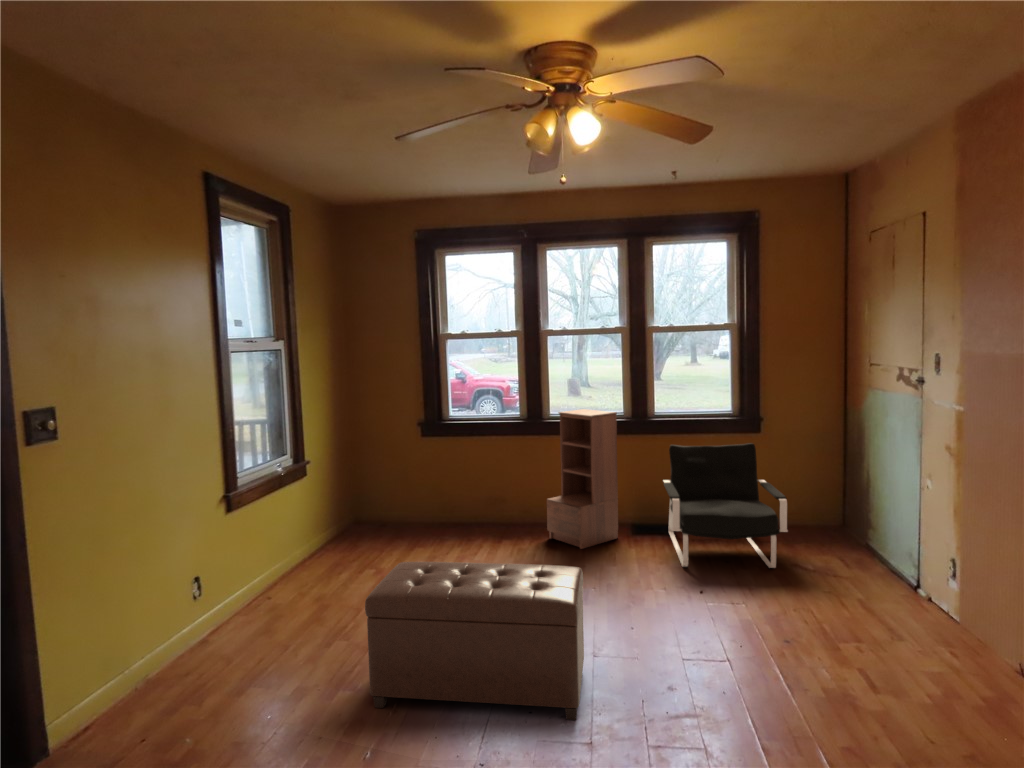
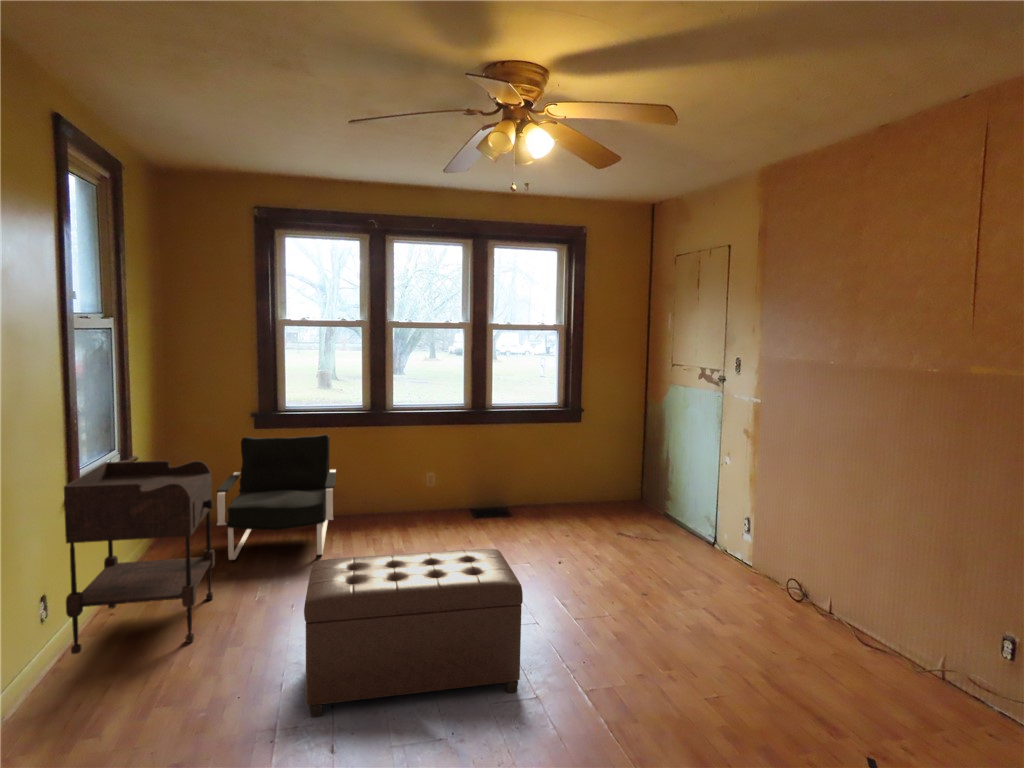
bookshelf: present [547,409,618,549] -> none [397,399,465,531]
armchair: present [663,443,788,568] -> present [217,435,336,560]
side table: none [220,464,353,627] -> present [64,461,215,654]

